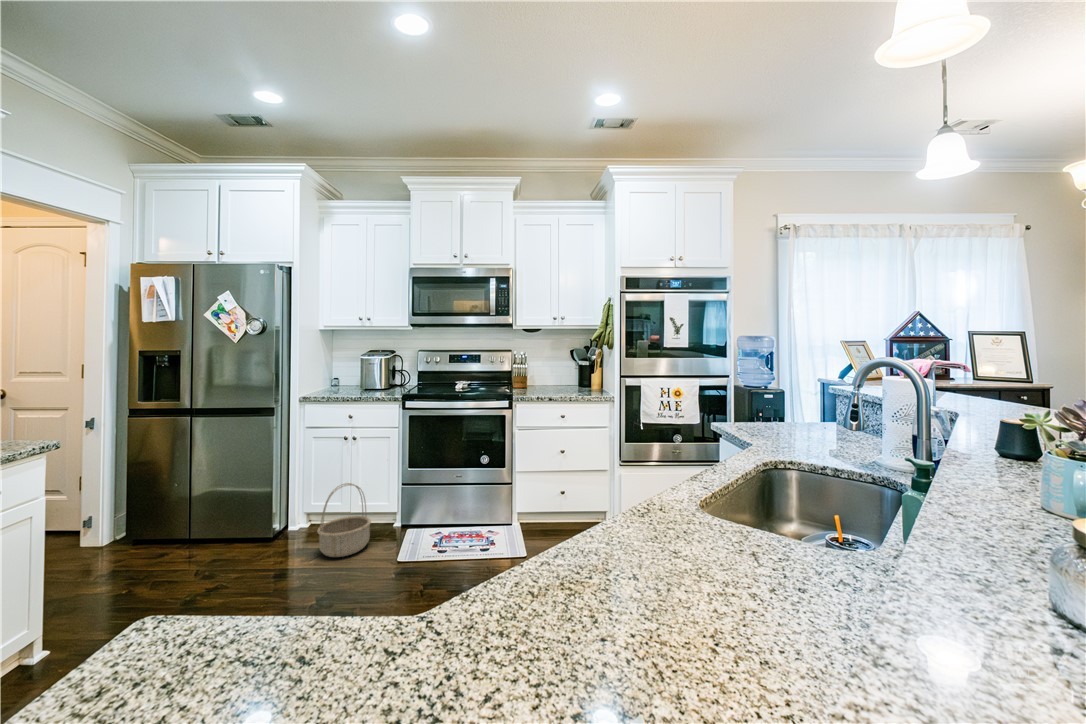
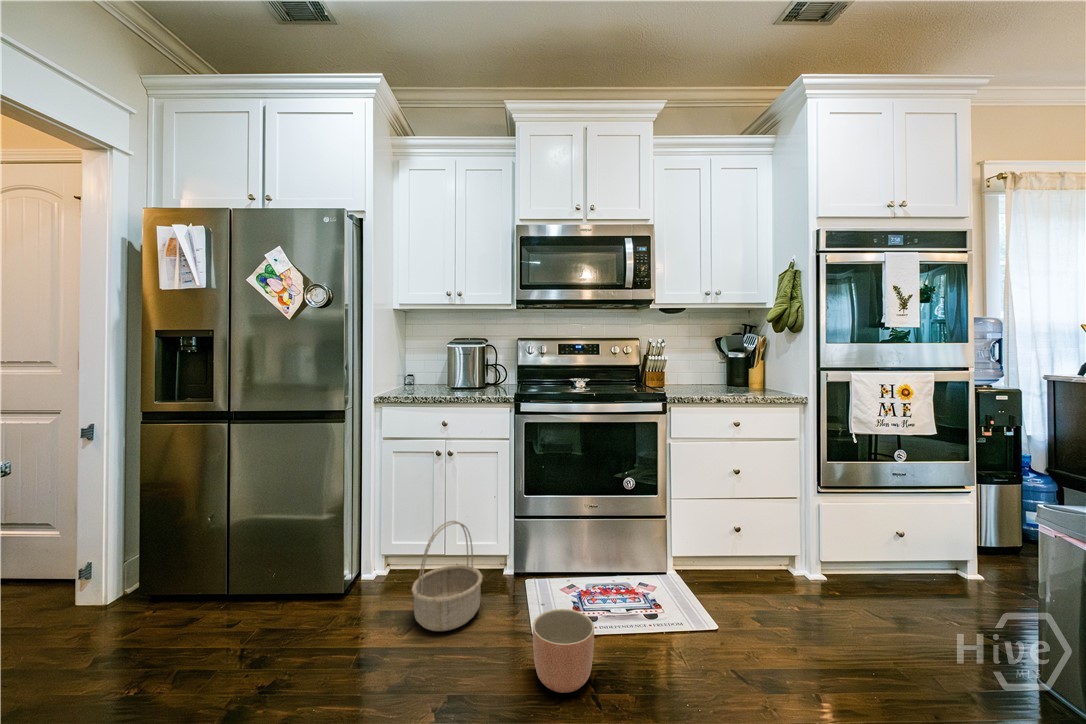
planter: none [385,537,427,586] -> present [533,609,594,693]

